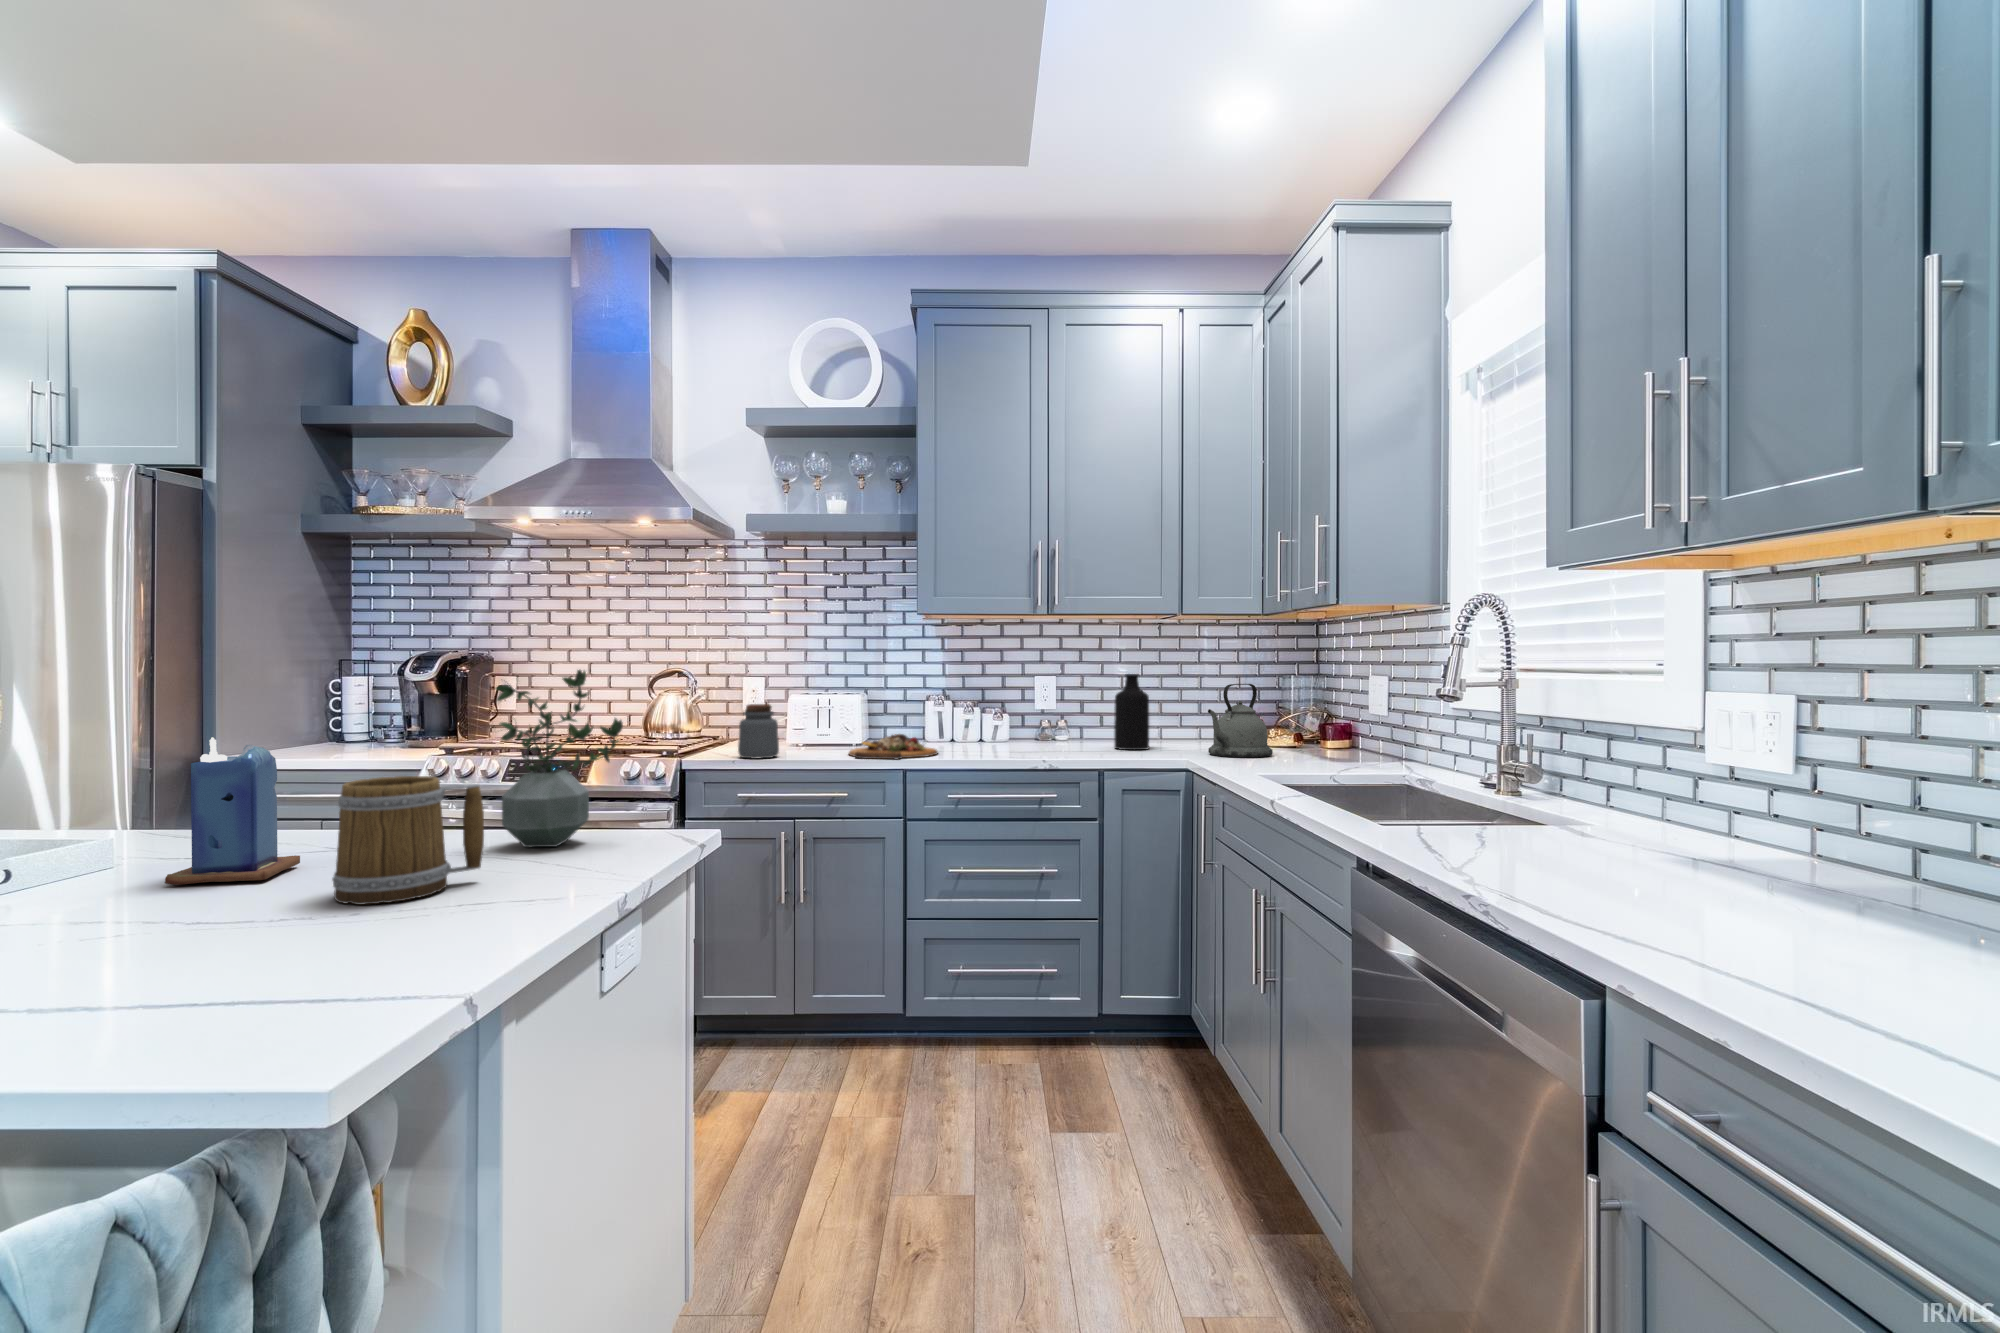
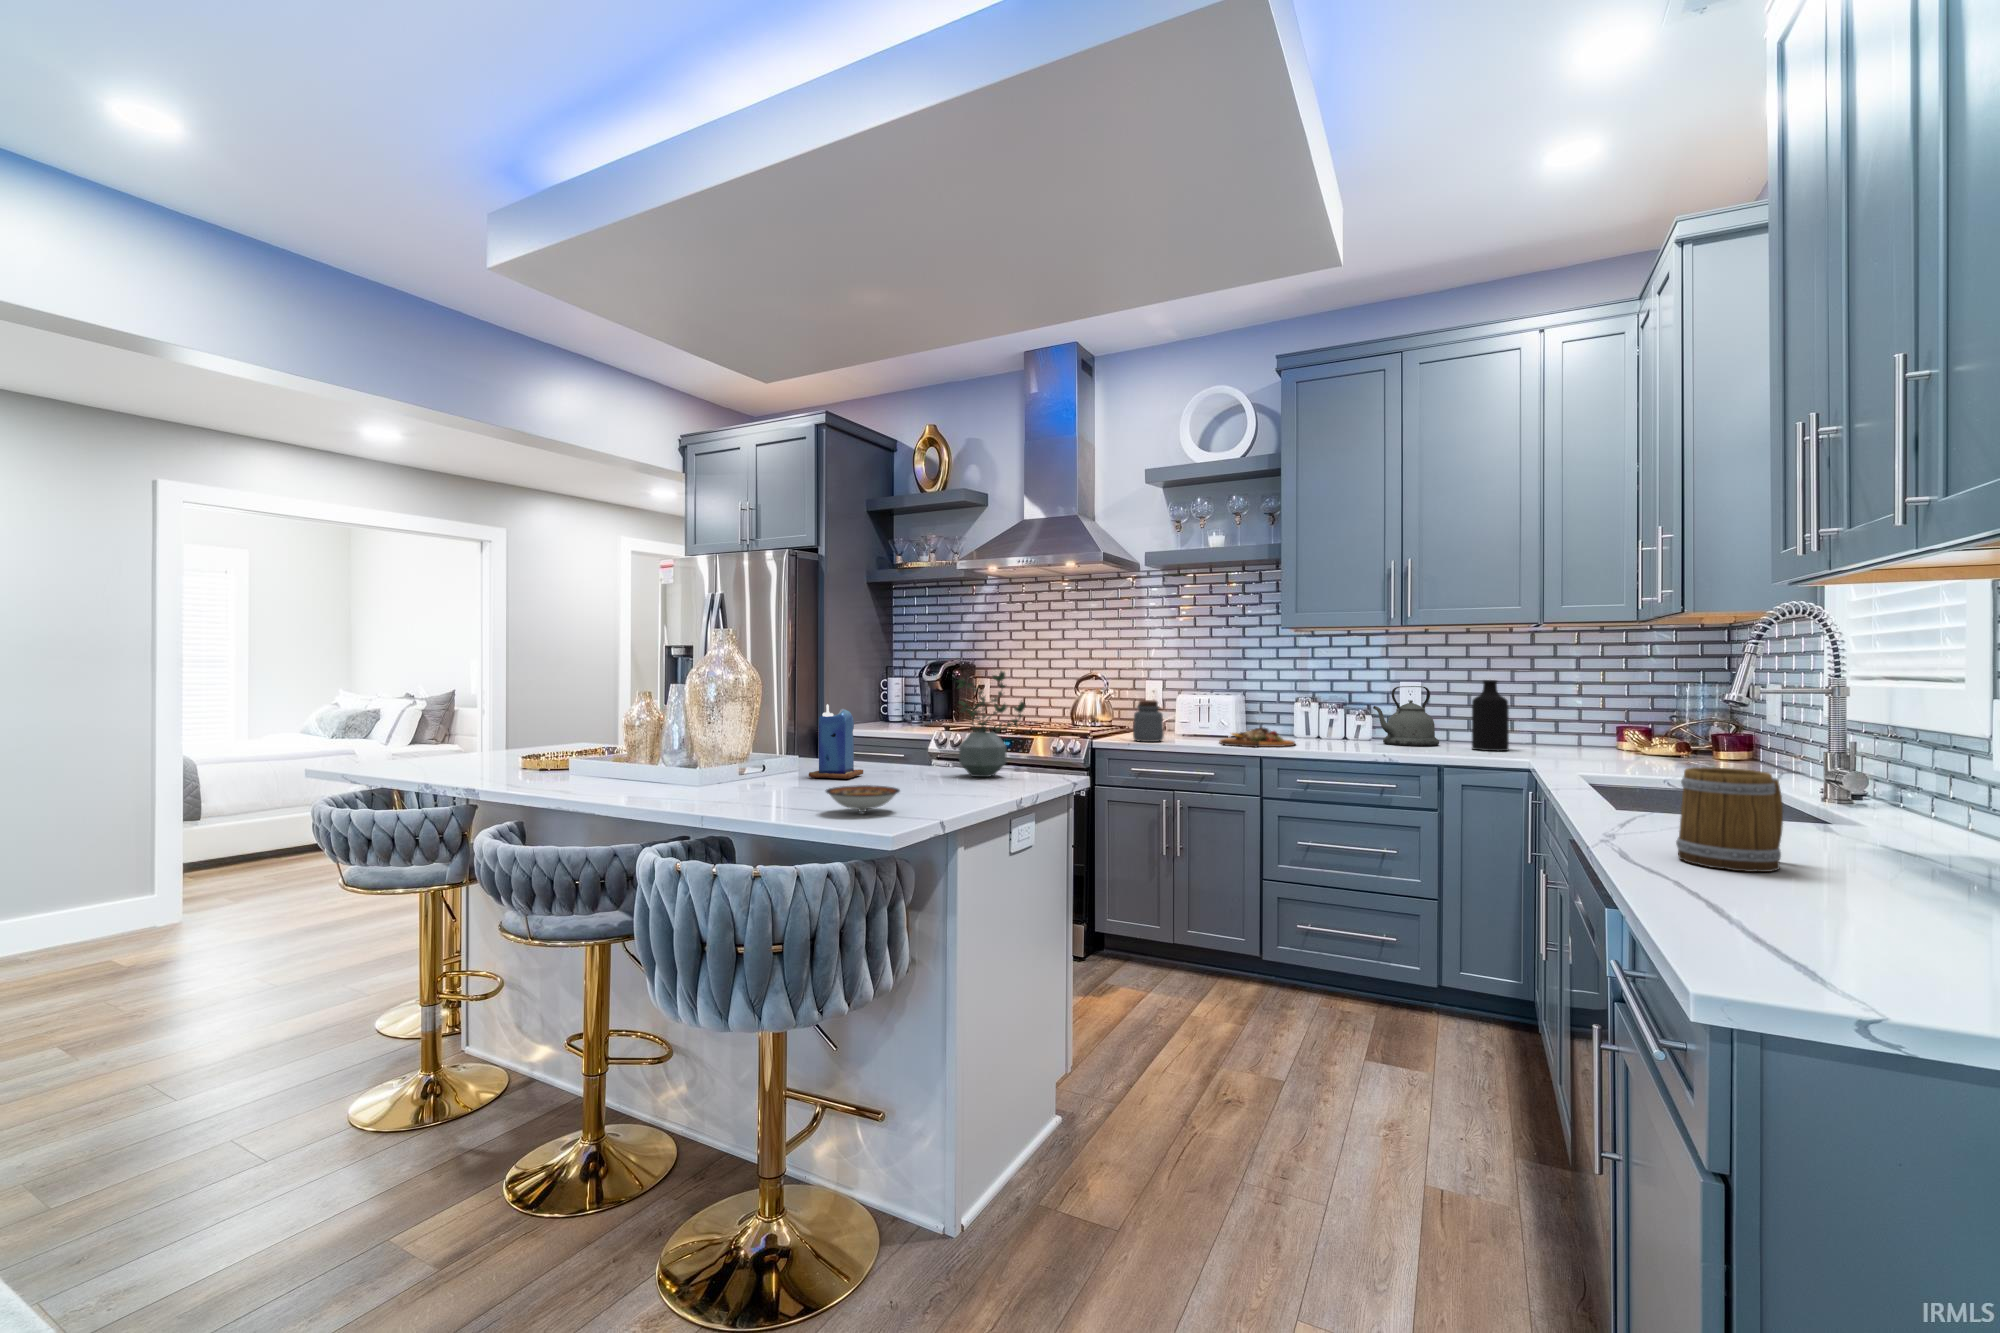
kettle: present [1208,684,1273,757] -> present [1373,686,1439,746]
mug: present [332,776,484,905] -> present [1676,767,1783,872]
ceramic bowl: none [197,913,398,982] -> present [826,785,900,812]

